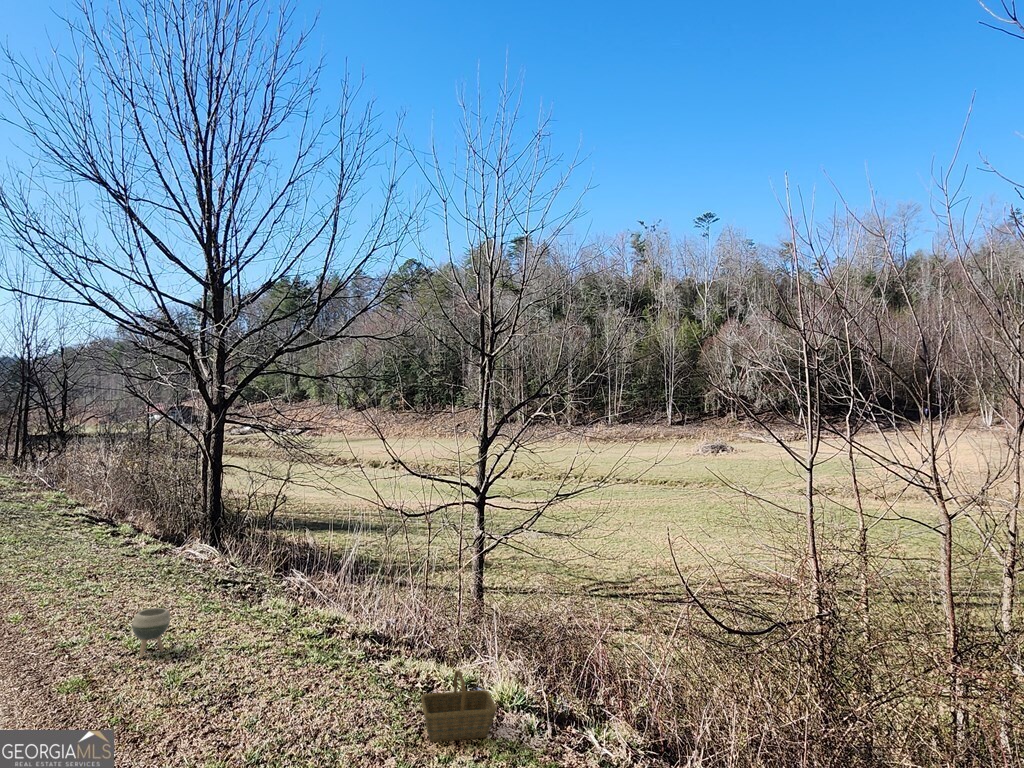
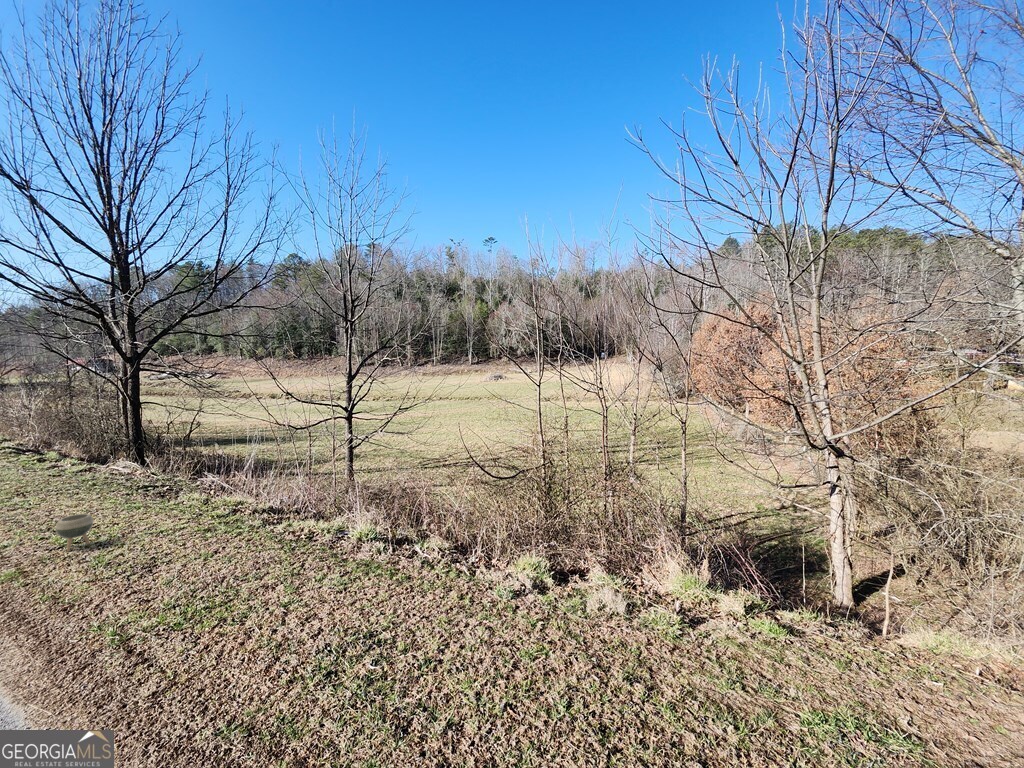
basket: present [421,670,497,742] -> none [301,524,352,569]

